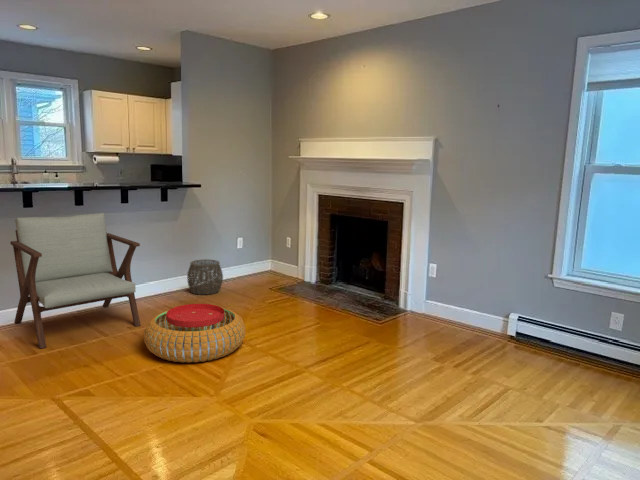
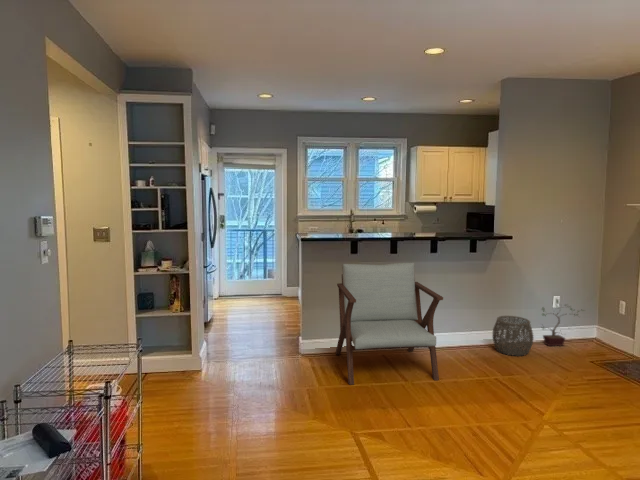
potted plant: none [228,240,262,283] -> present [542,300,579,346]
pouf: present [144,304,245,363] -> none [439,371,557,447]

